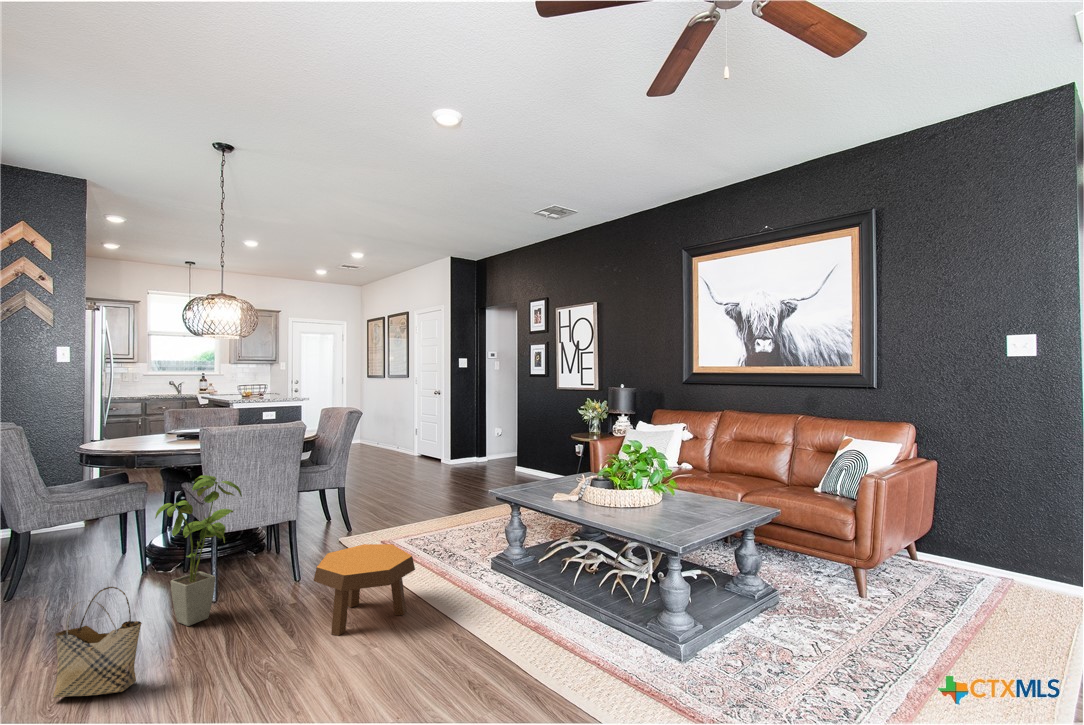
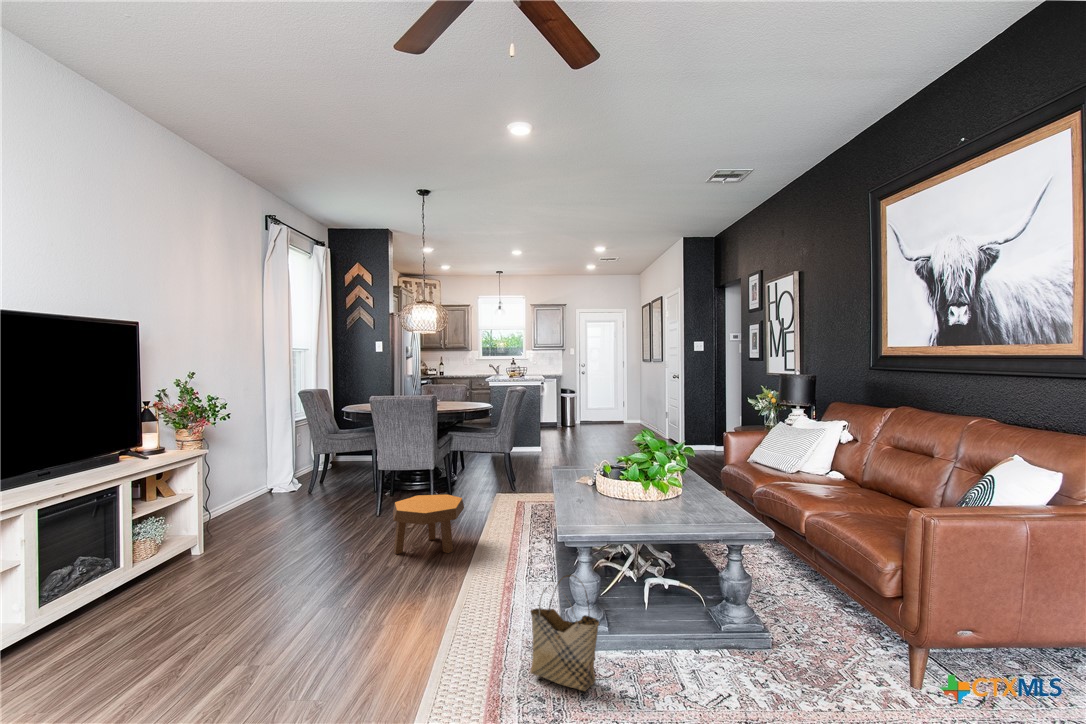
house plant: present [155,475,242,626] -> none [330,429,384,527]
woven basket: present [53,587,142,698] -> present [530,575,599,691]

